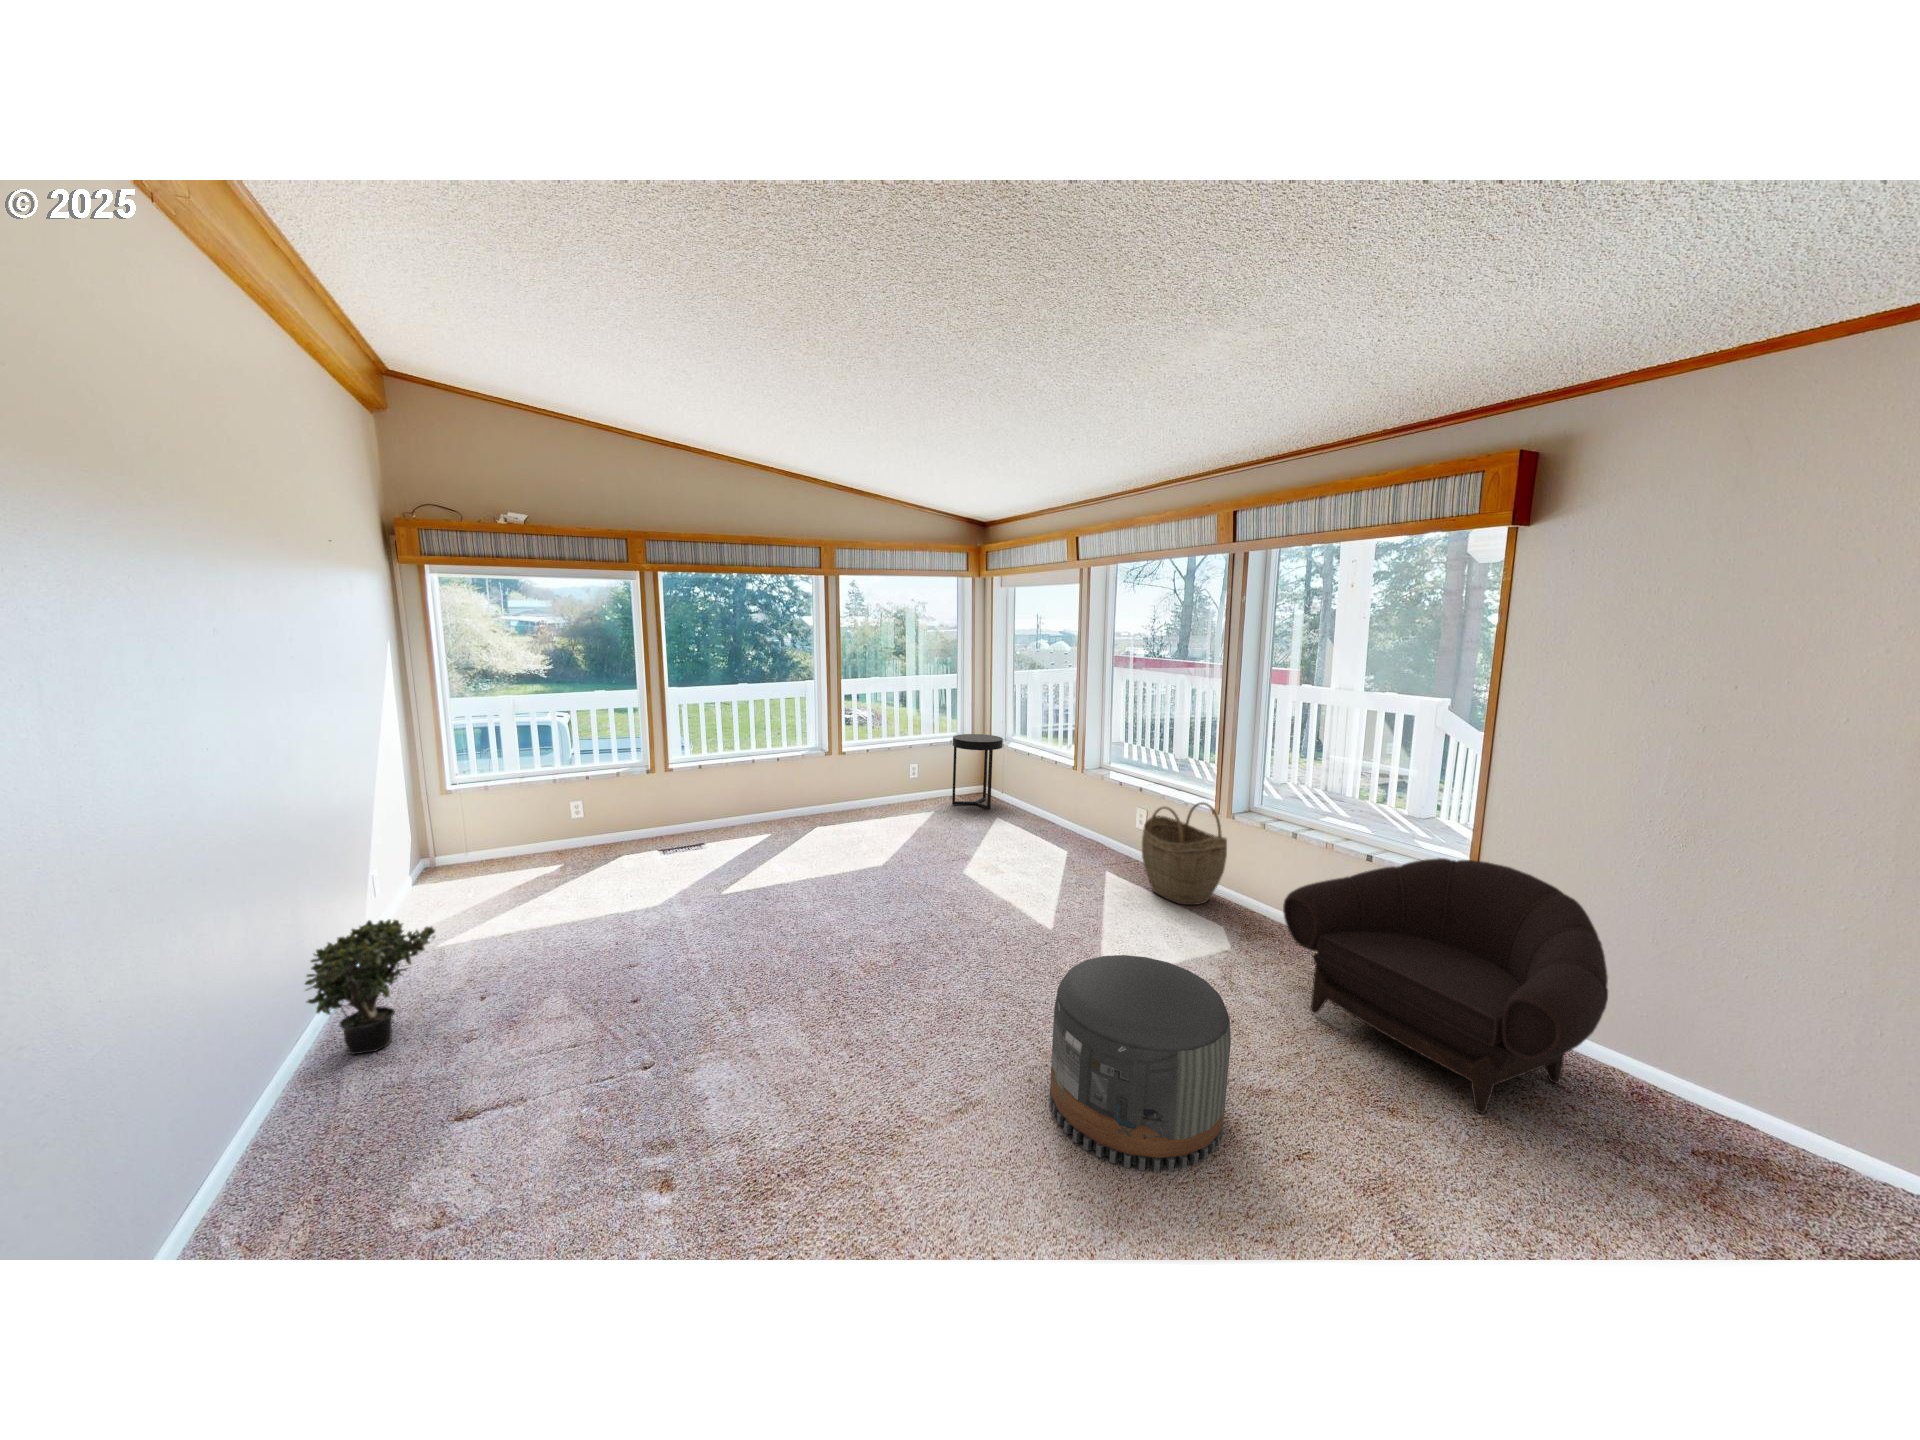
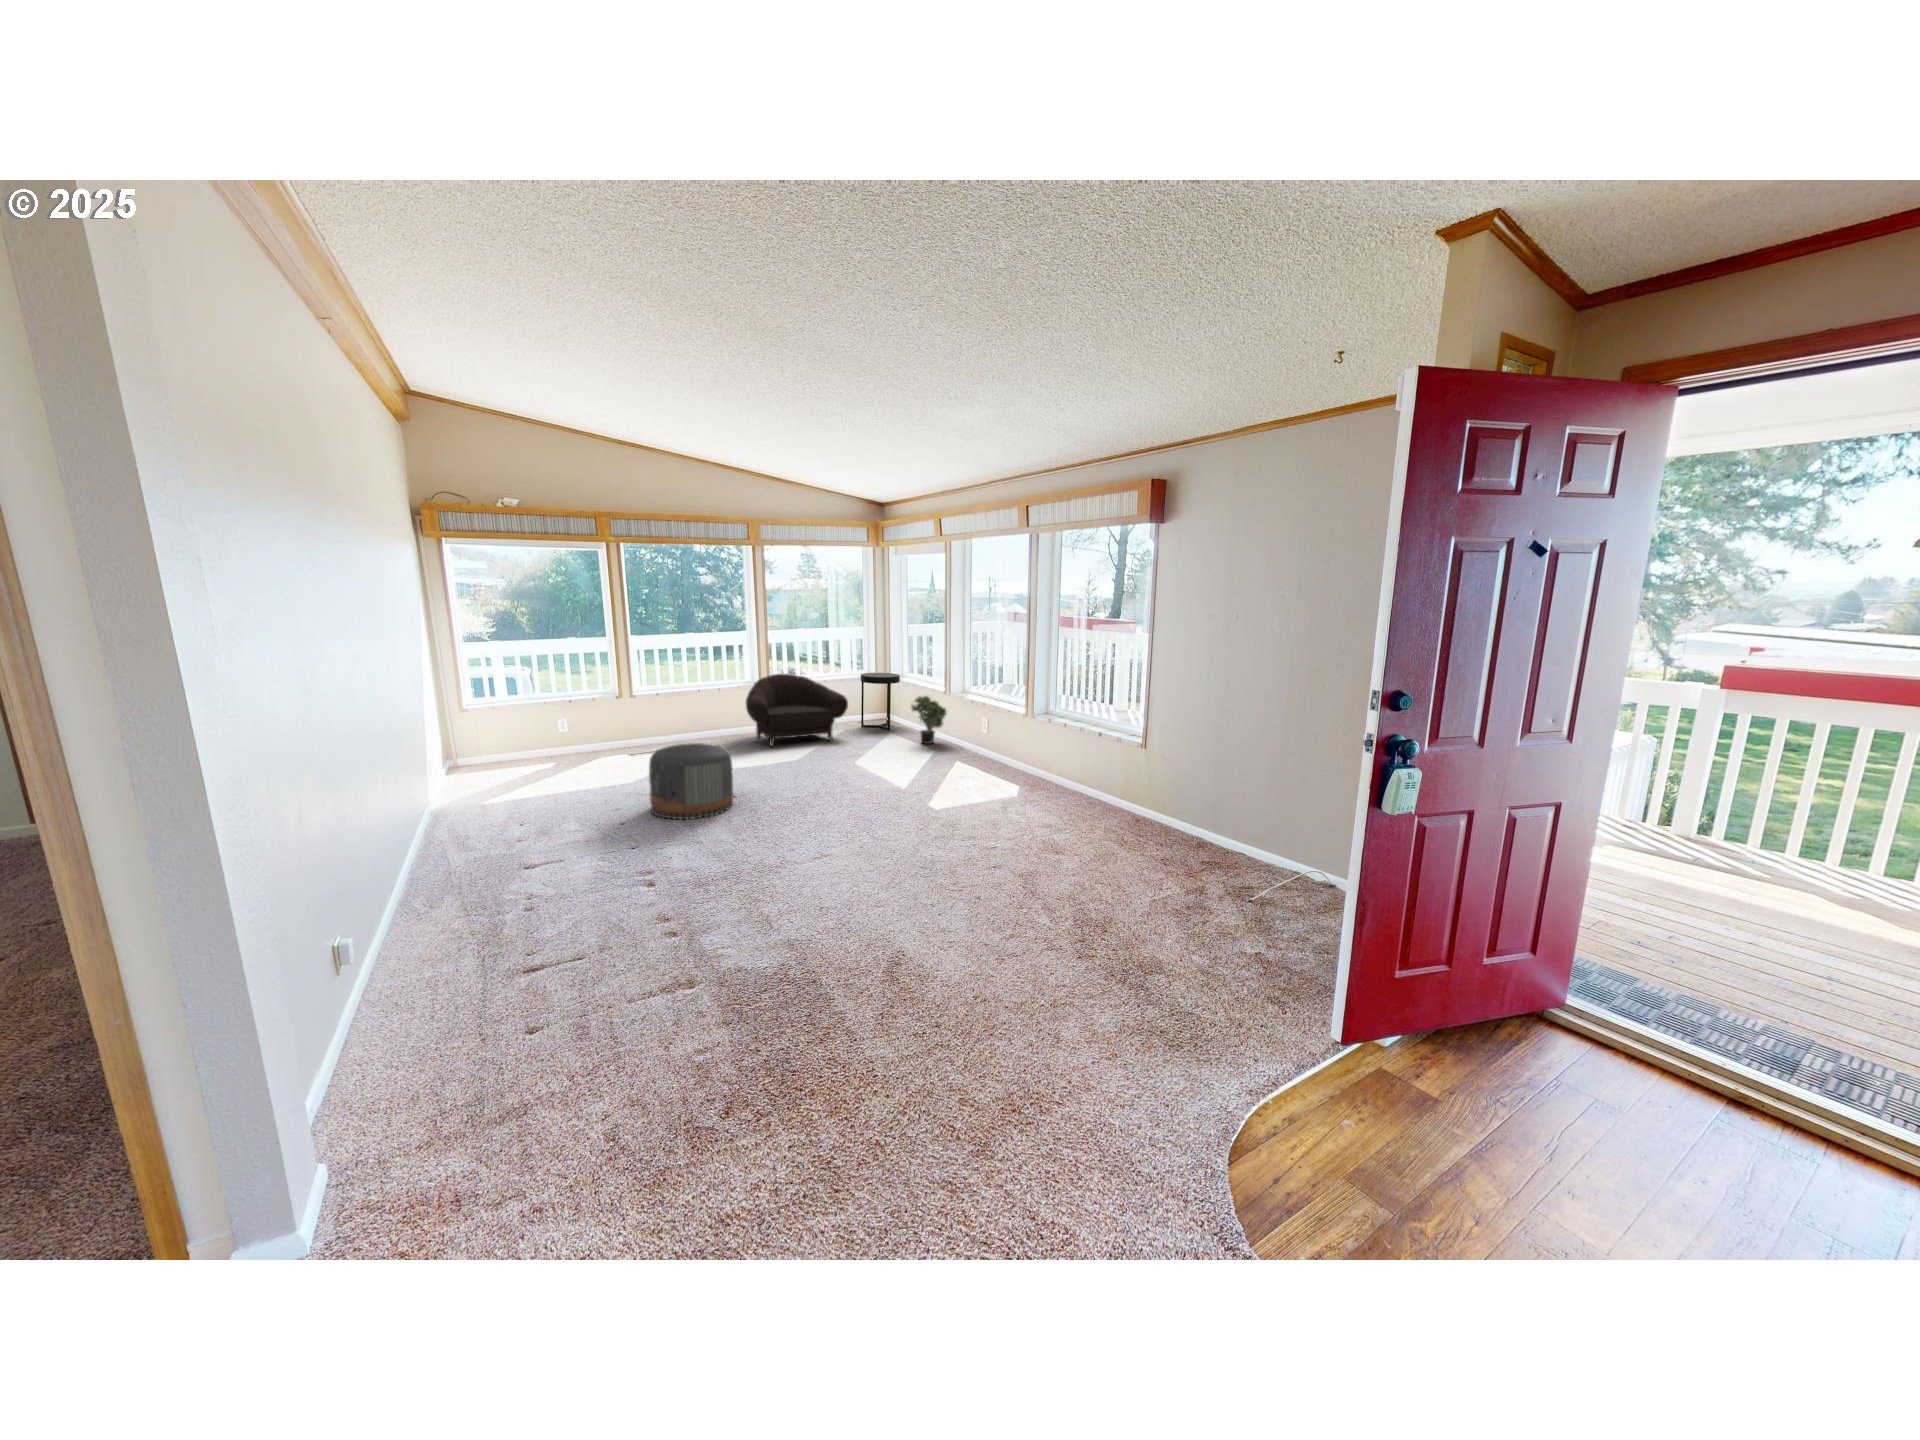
woven basket: present [1142,802,1227,905] -> none [976,709,1030,778]
armchair: present [1283,858,1608,1114] -> present [746,674,848,747]
potted plant: present [305,919,435,1055] -> present [911,696,946,744]
pouf: present [1050,955,1231,1172] -> present [649,743,733,819]

